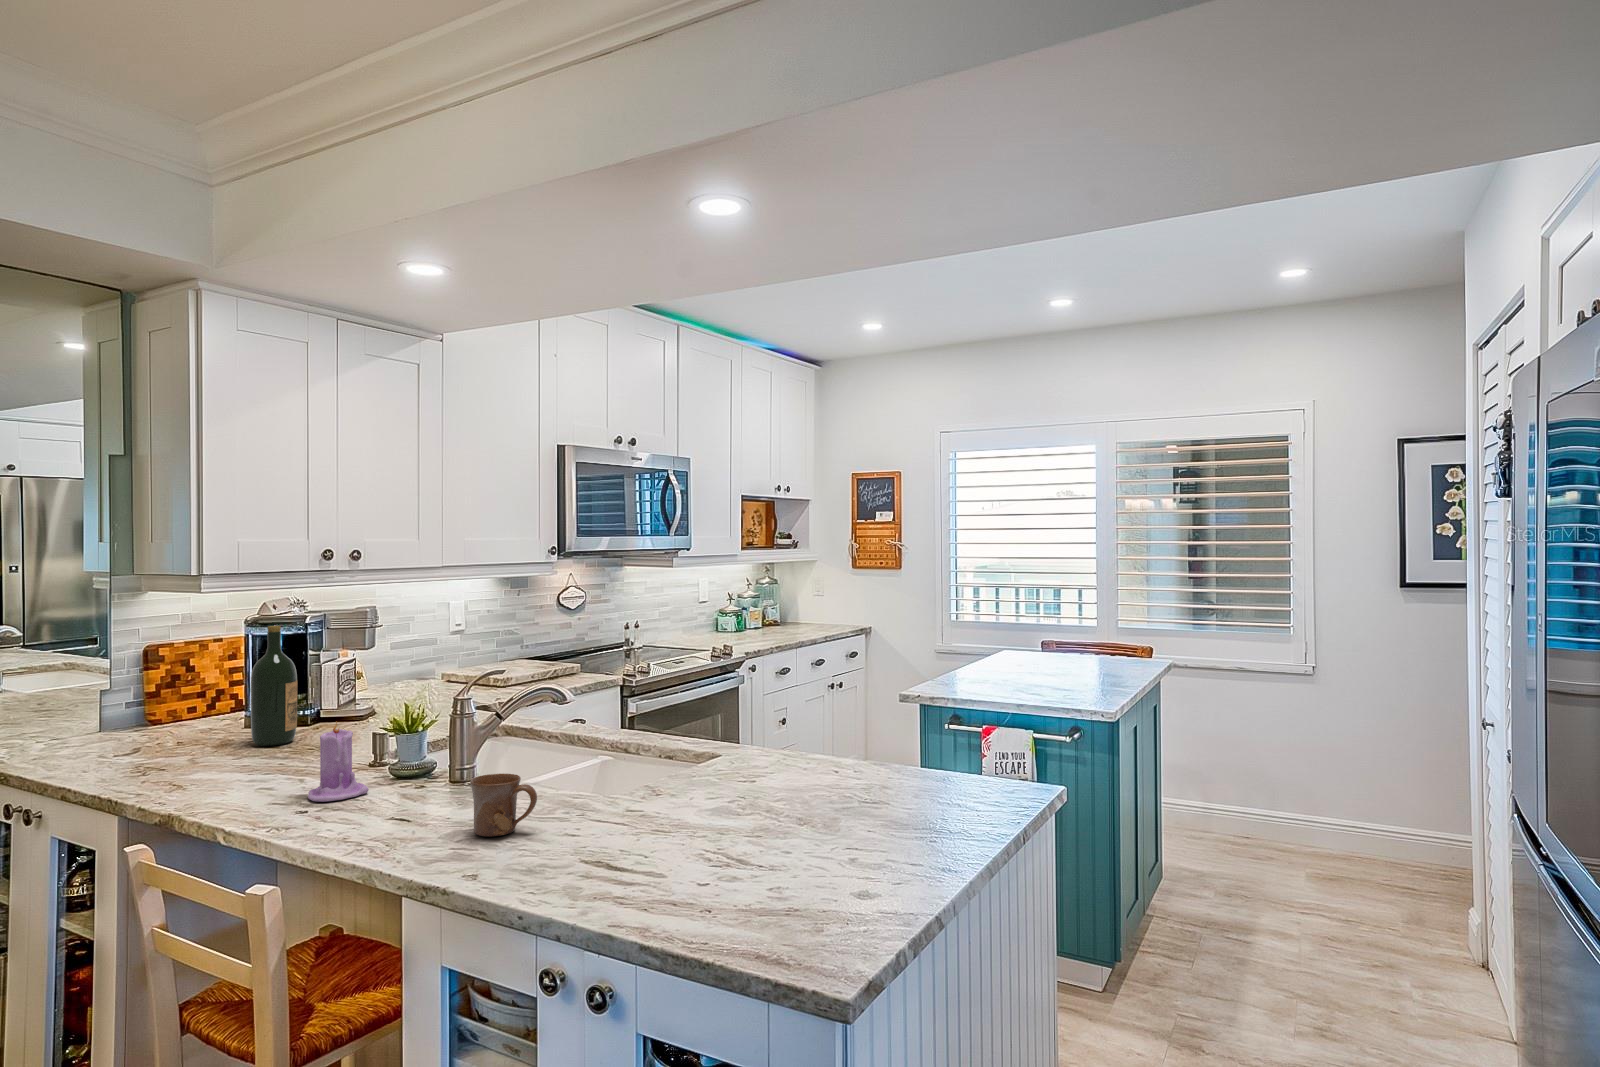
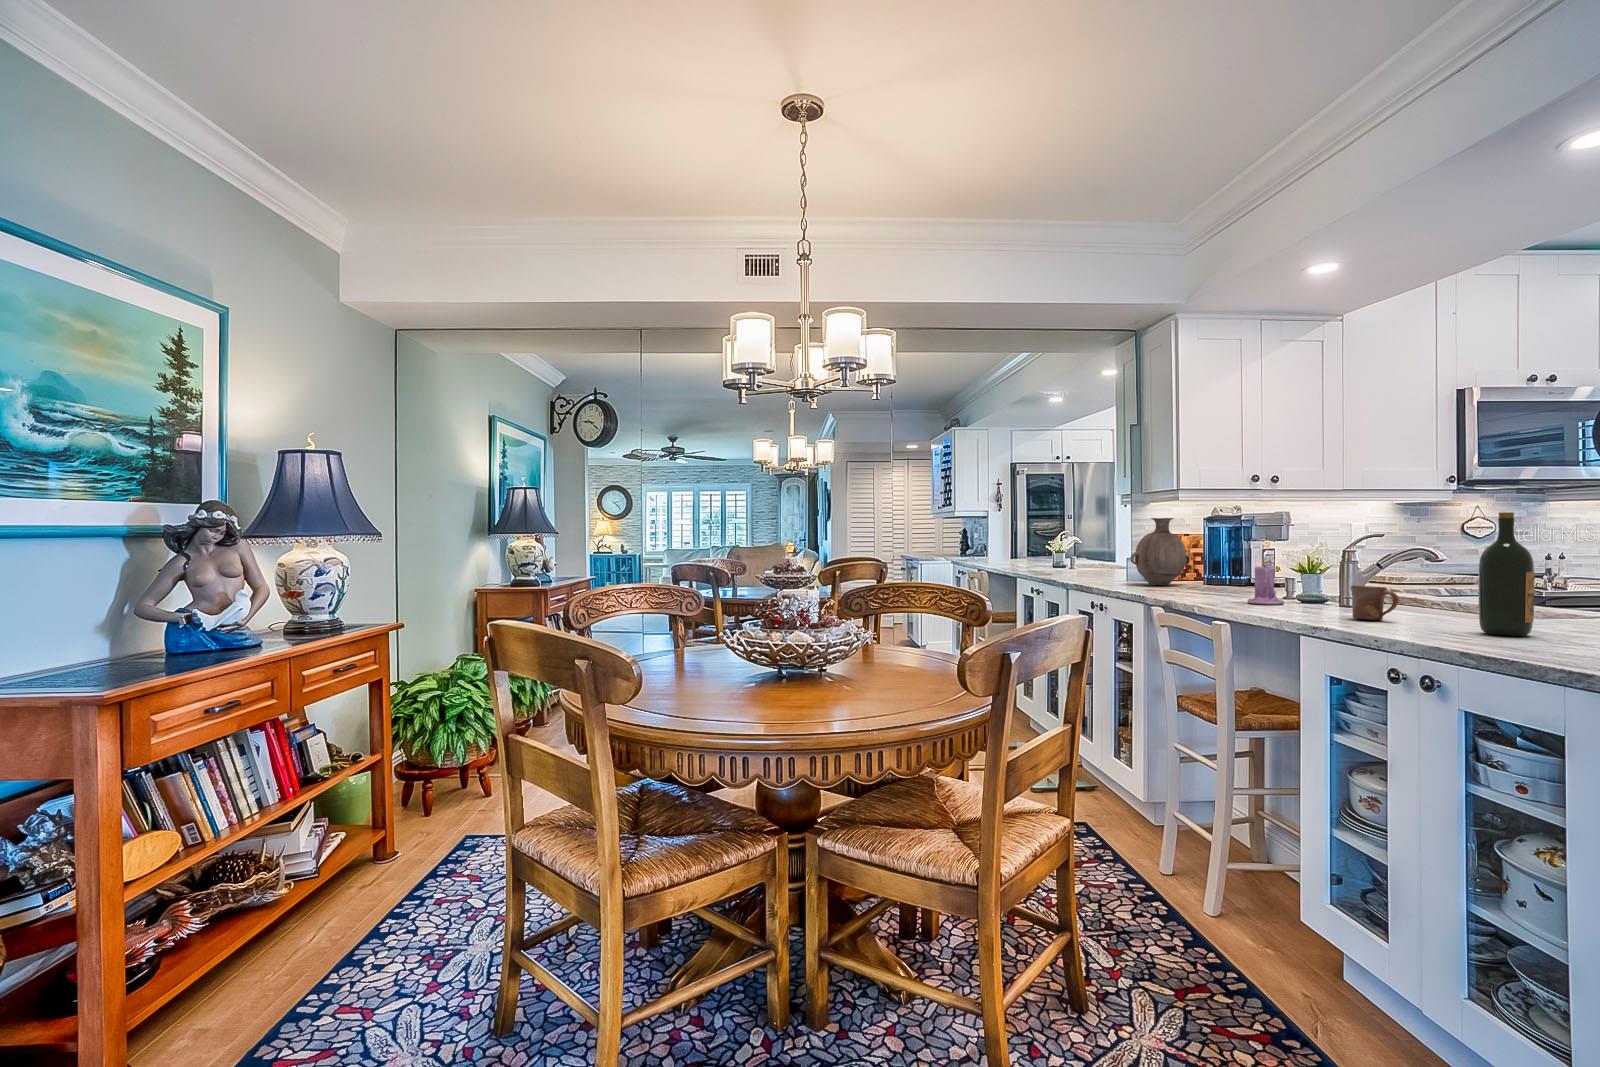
vase: none [99,626,218,748] -> present [1130,518,1190,585]
wine bottle: present [251,626,297,746] -> present [1479,512,1535,636]

